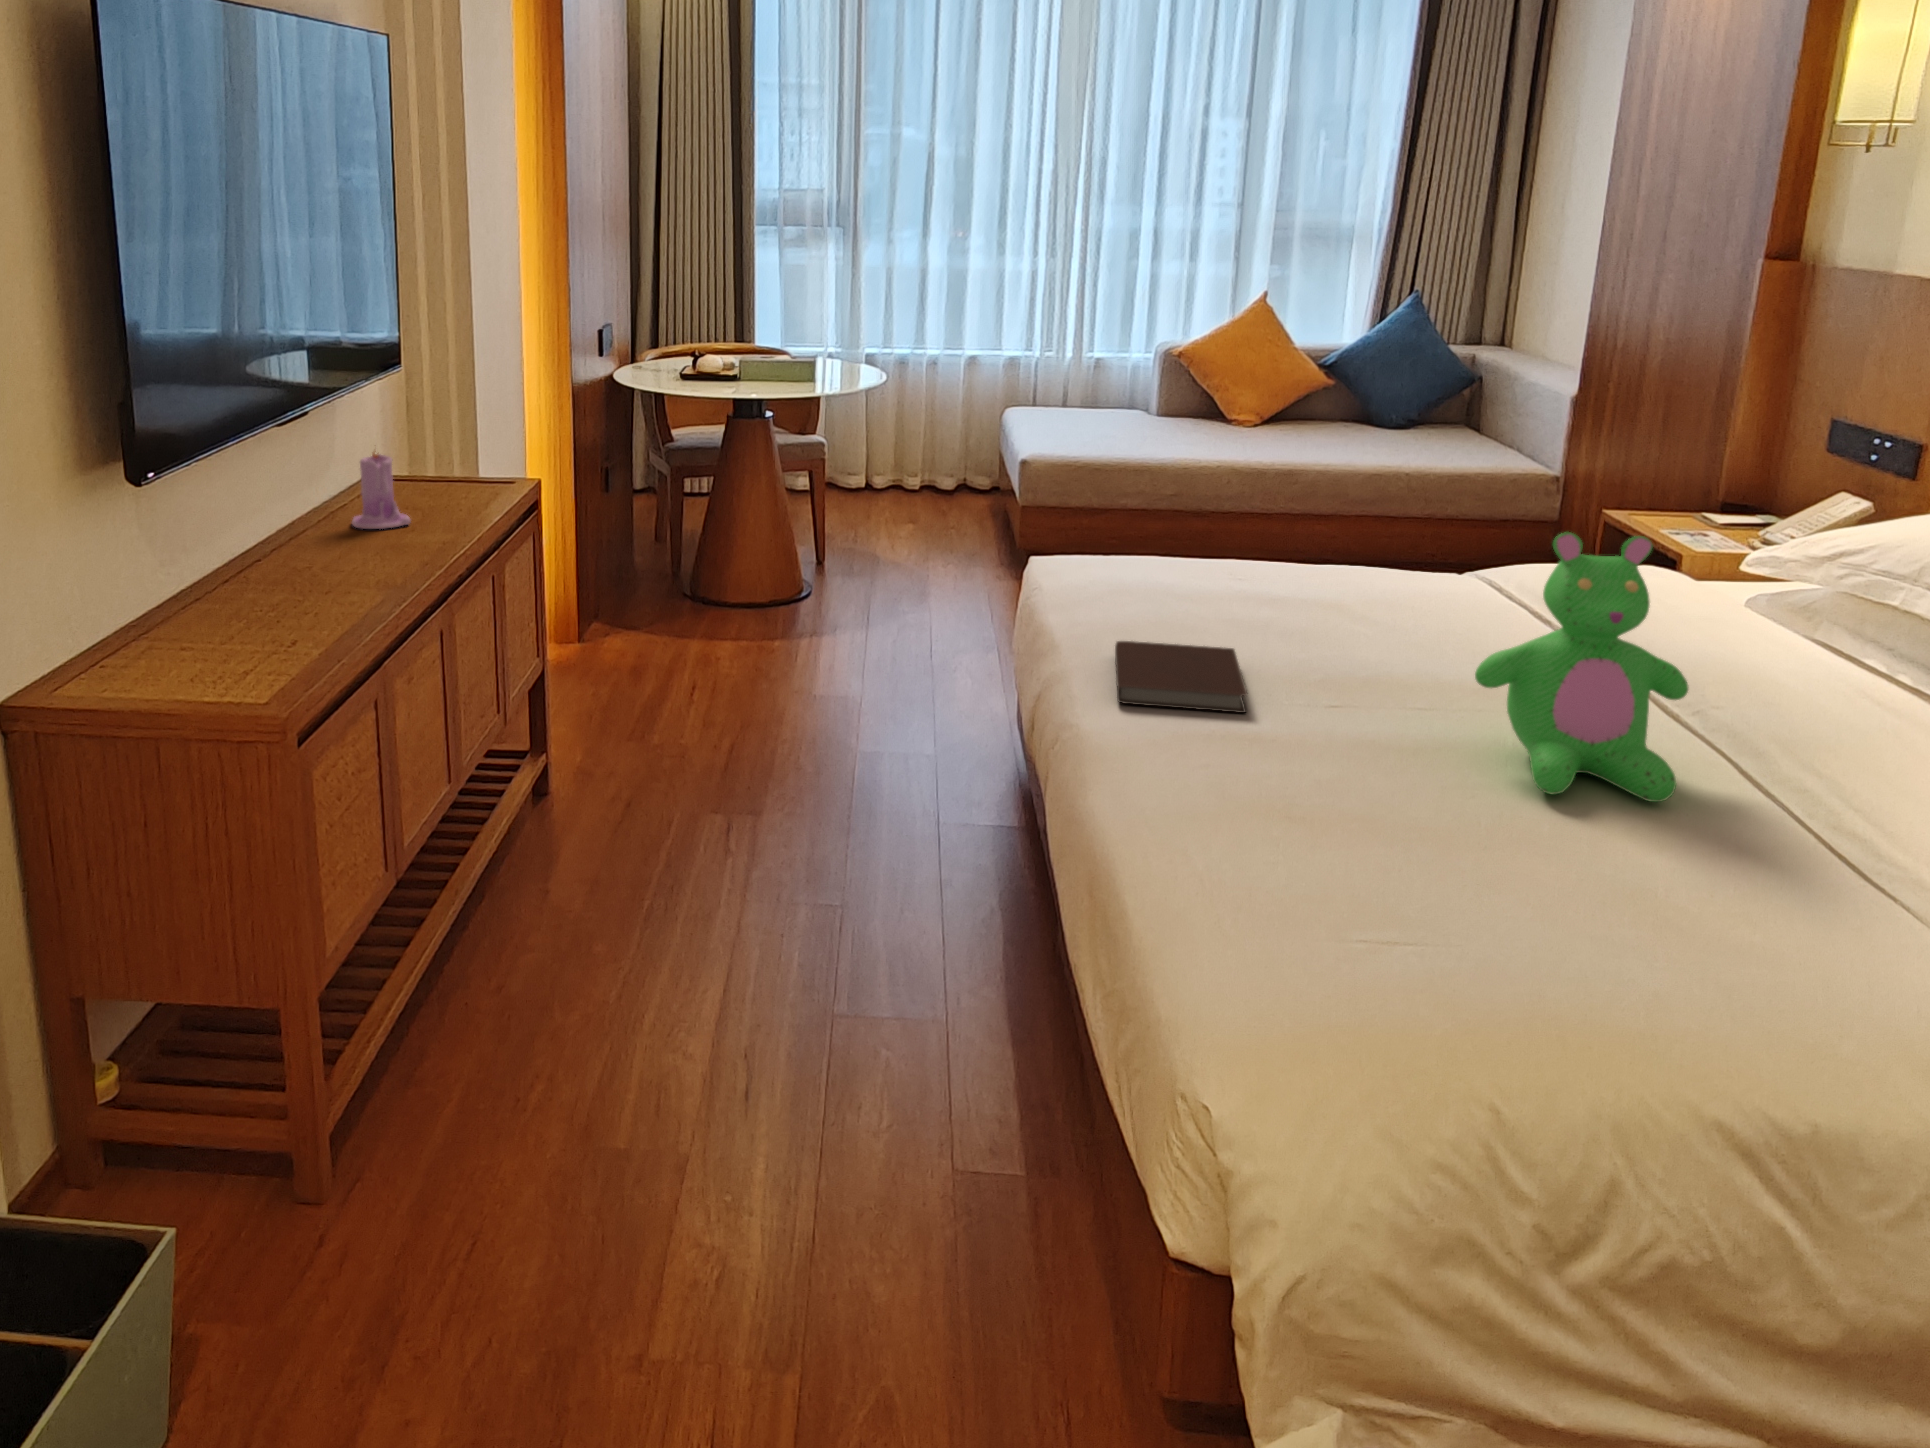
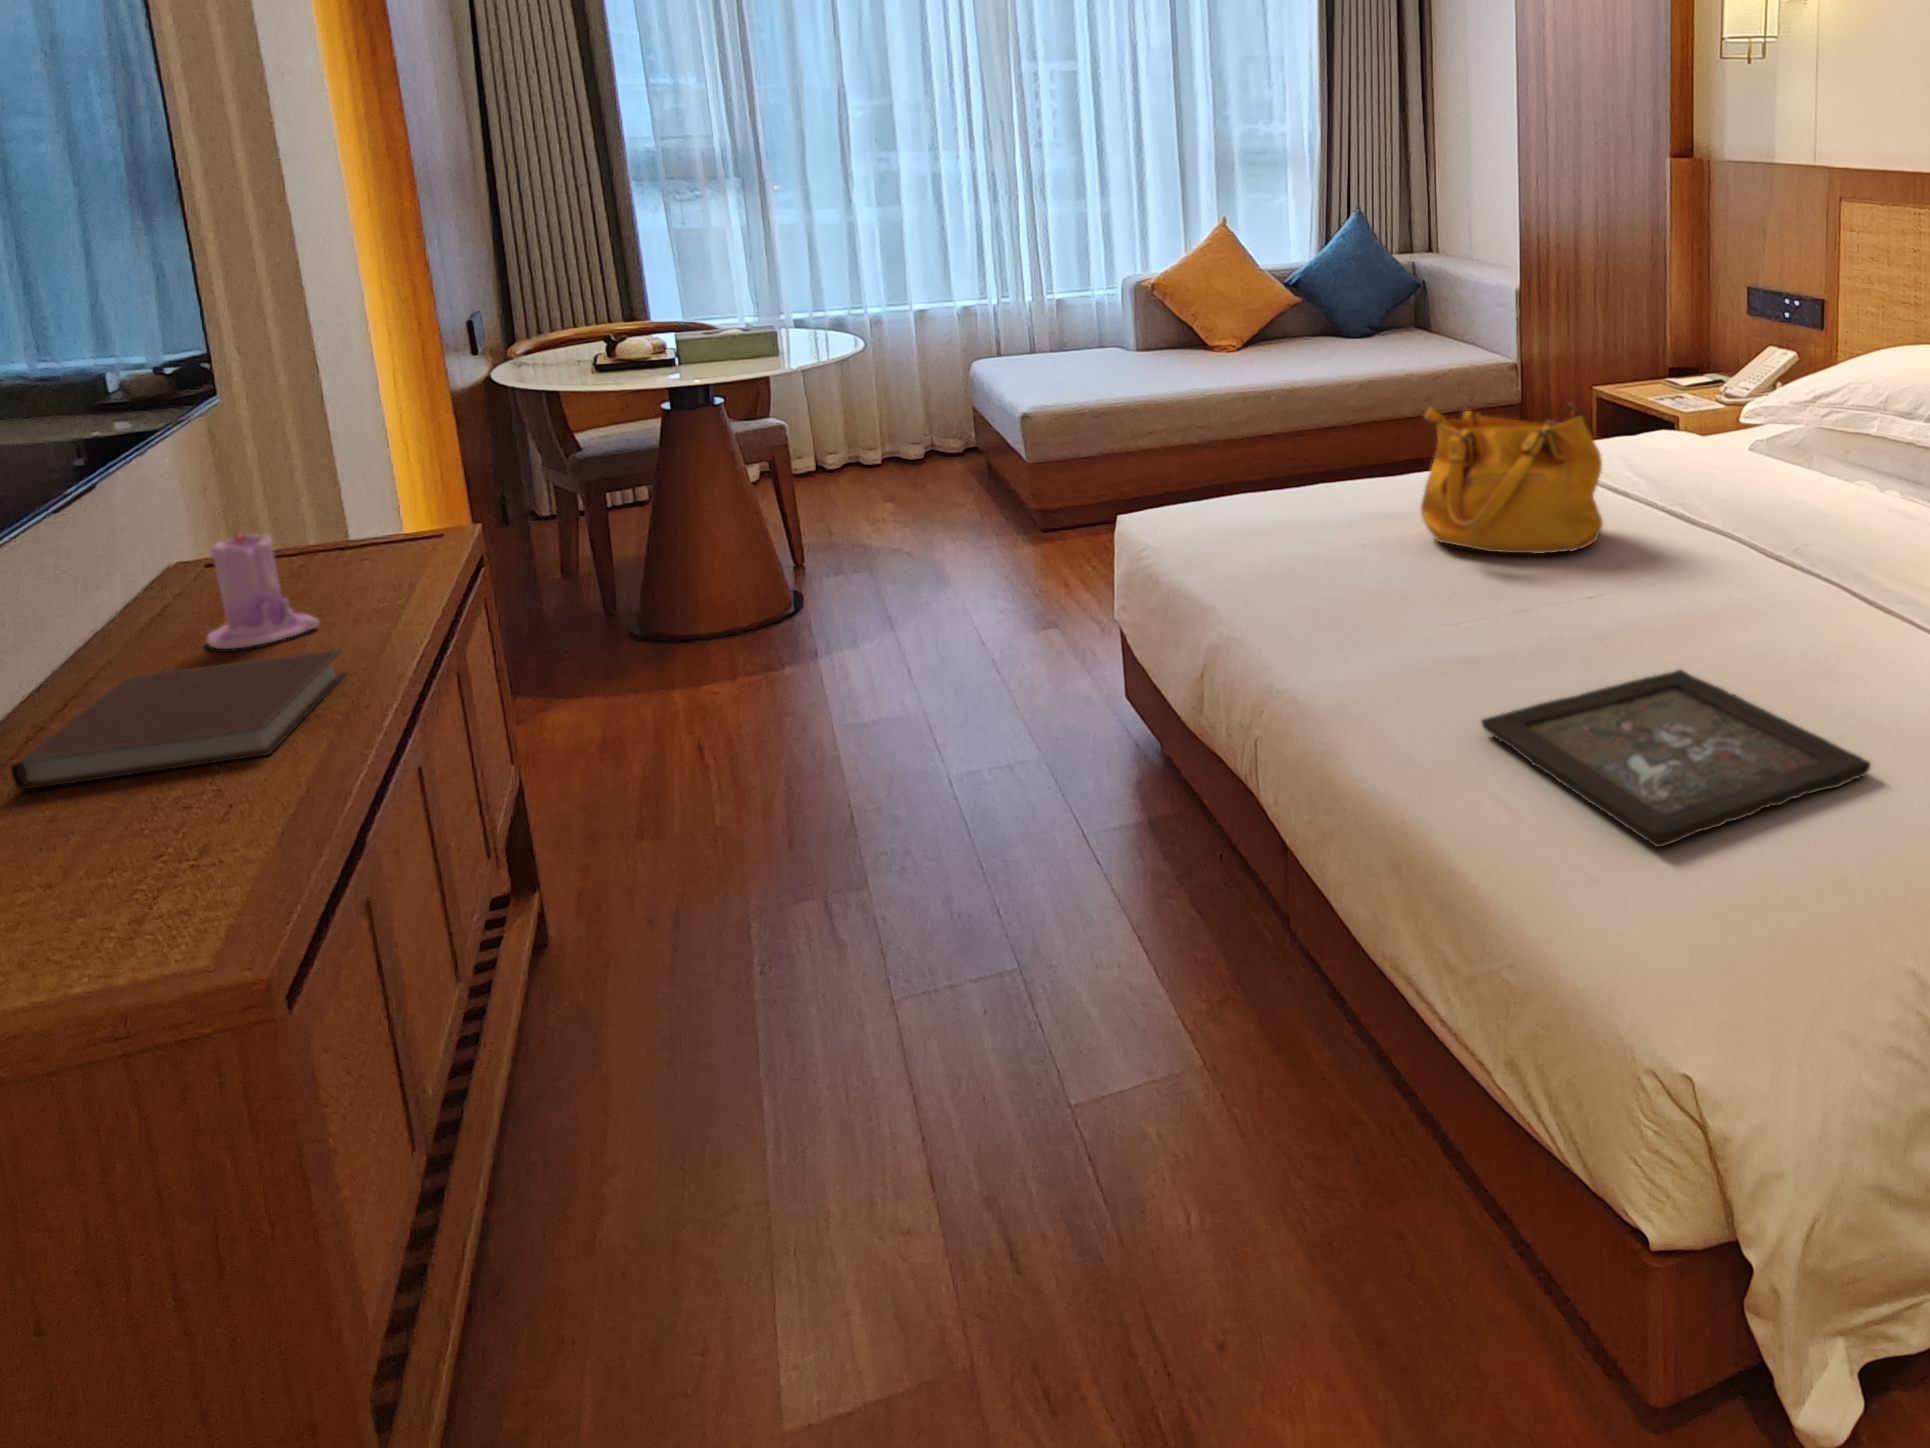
handbag: none [1273,493,1472,664] -> present [1421,403,1603,554]
teddy bear: present [1475,532,1689,802] -> none [1669,402,1848,645]
notebook: present [1115,641,1248,713] -> present [11,650,345,789]
tray: none [1186,785,1565,942] -> present [1482,670,1871,847]

